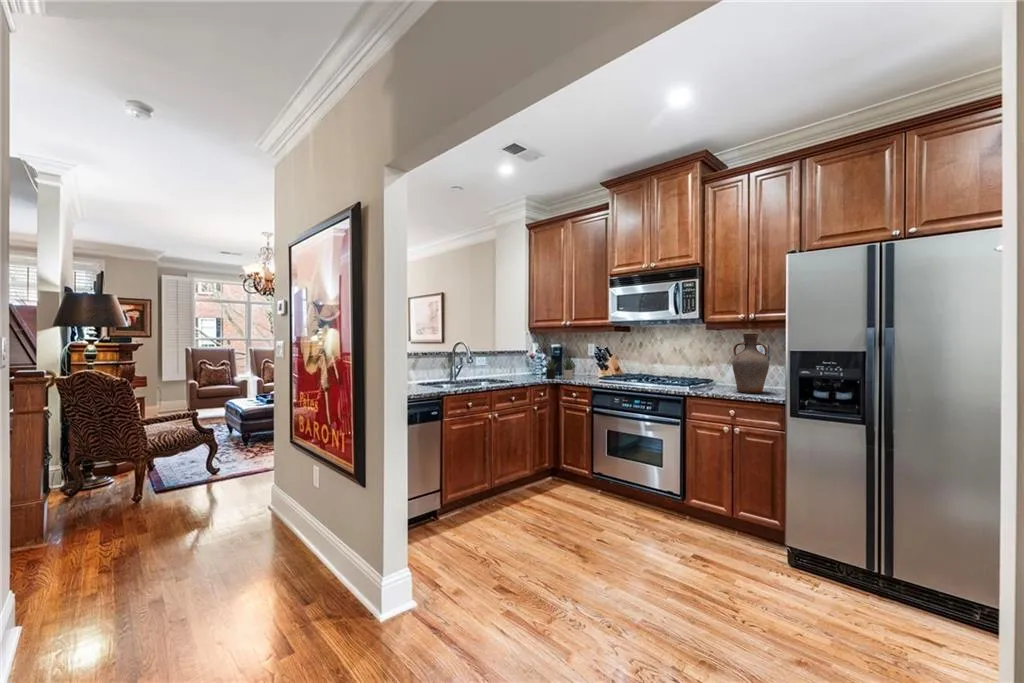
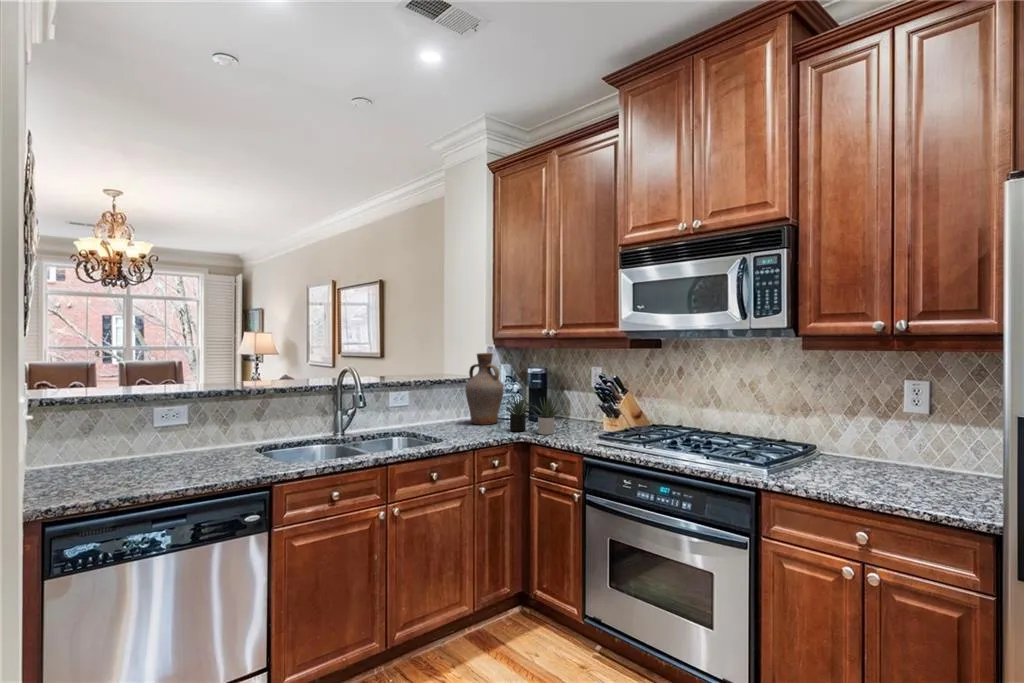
vase: present [732,333,769,393] -> present [465,353,504,425]

